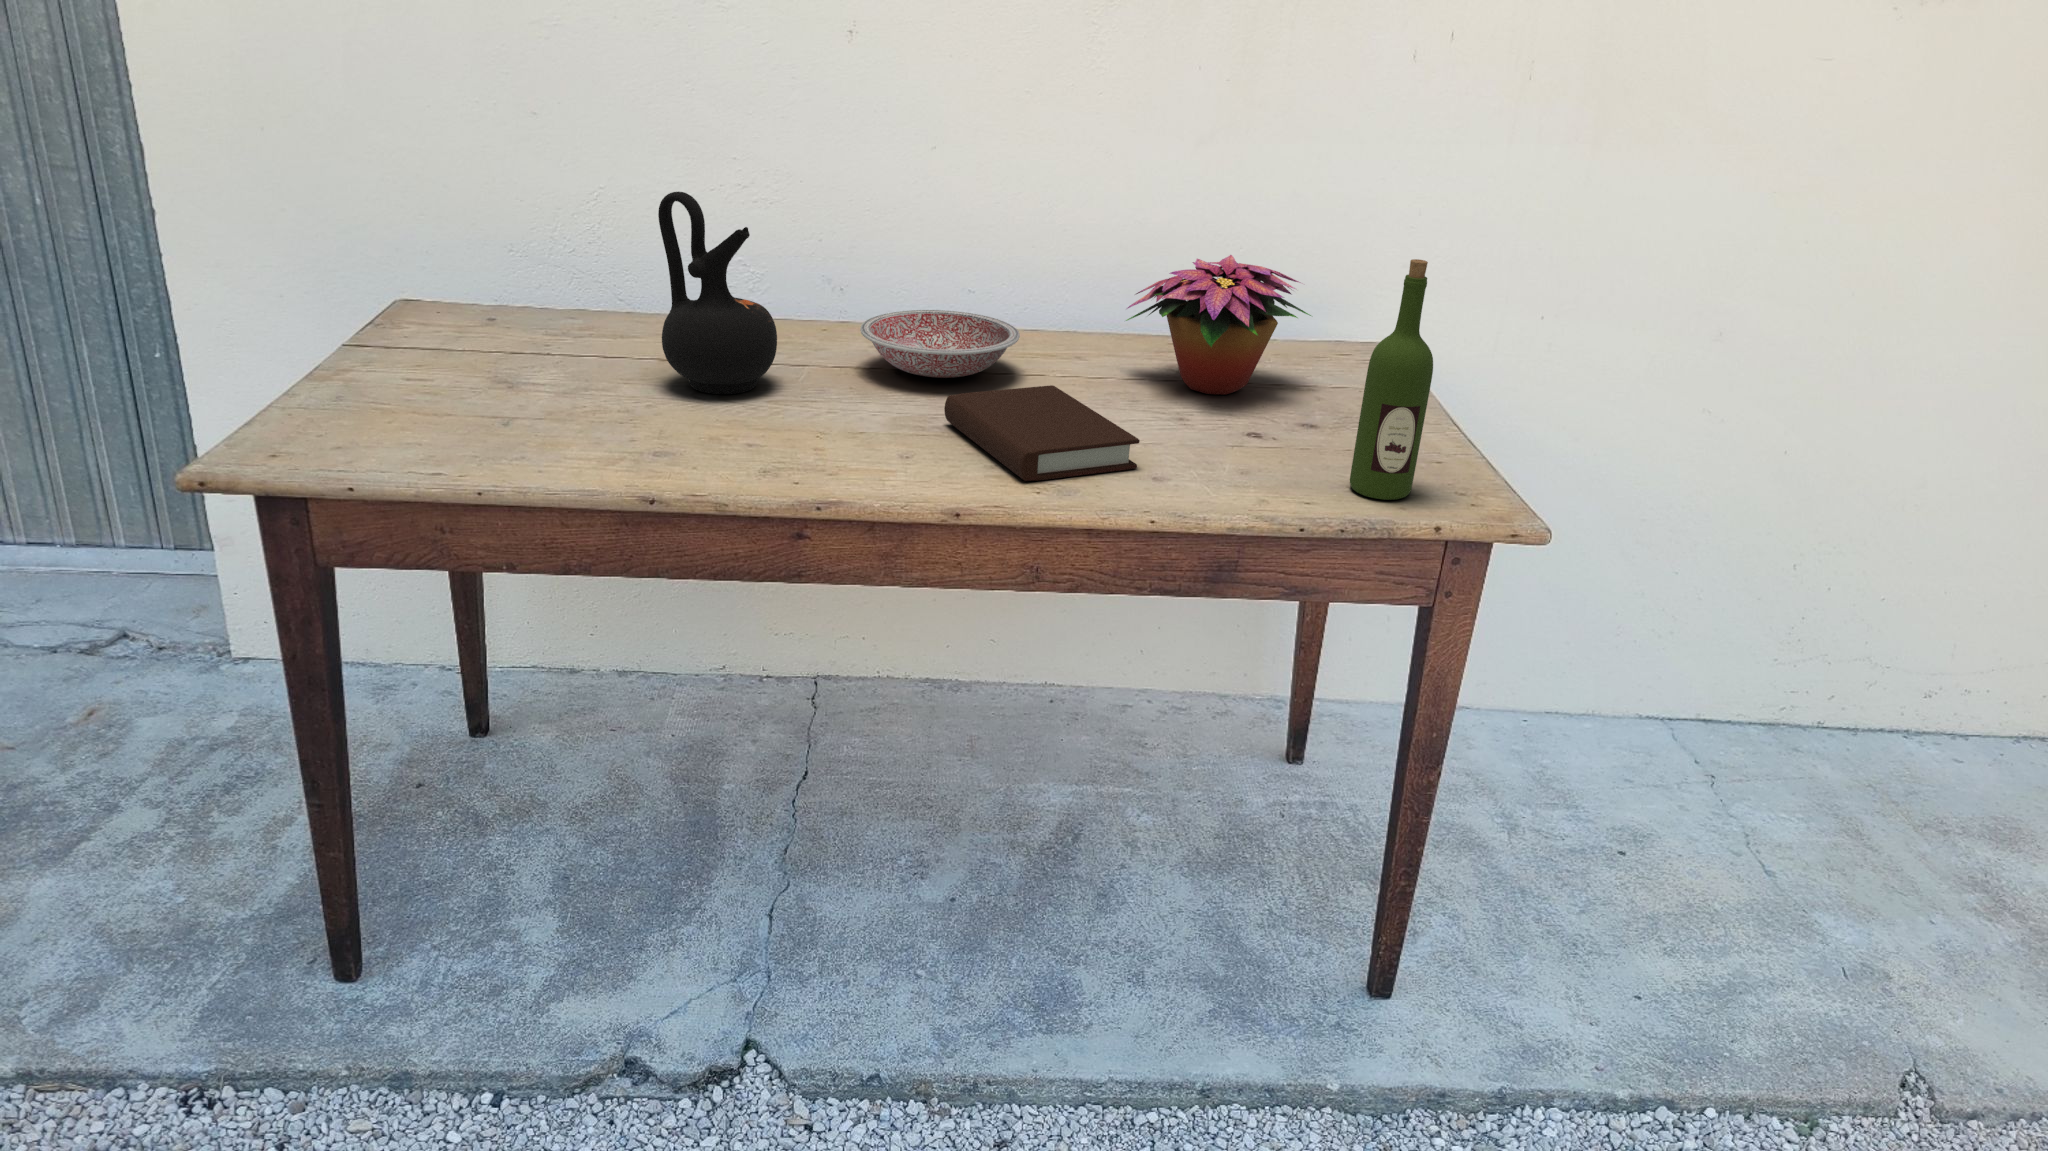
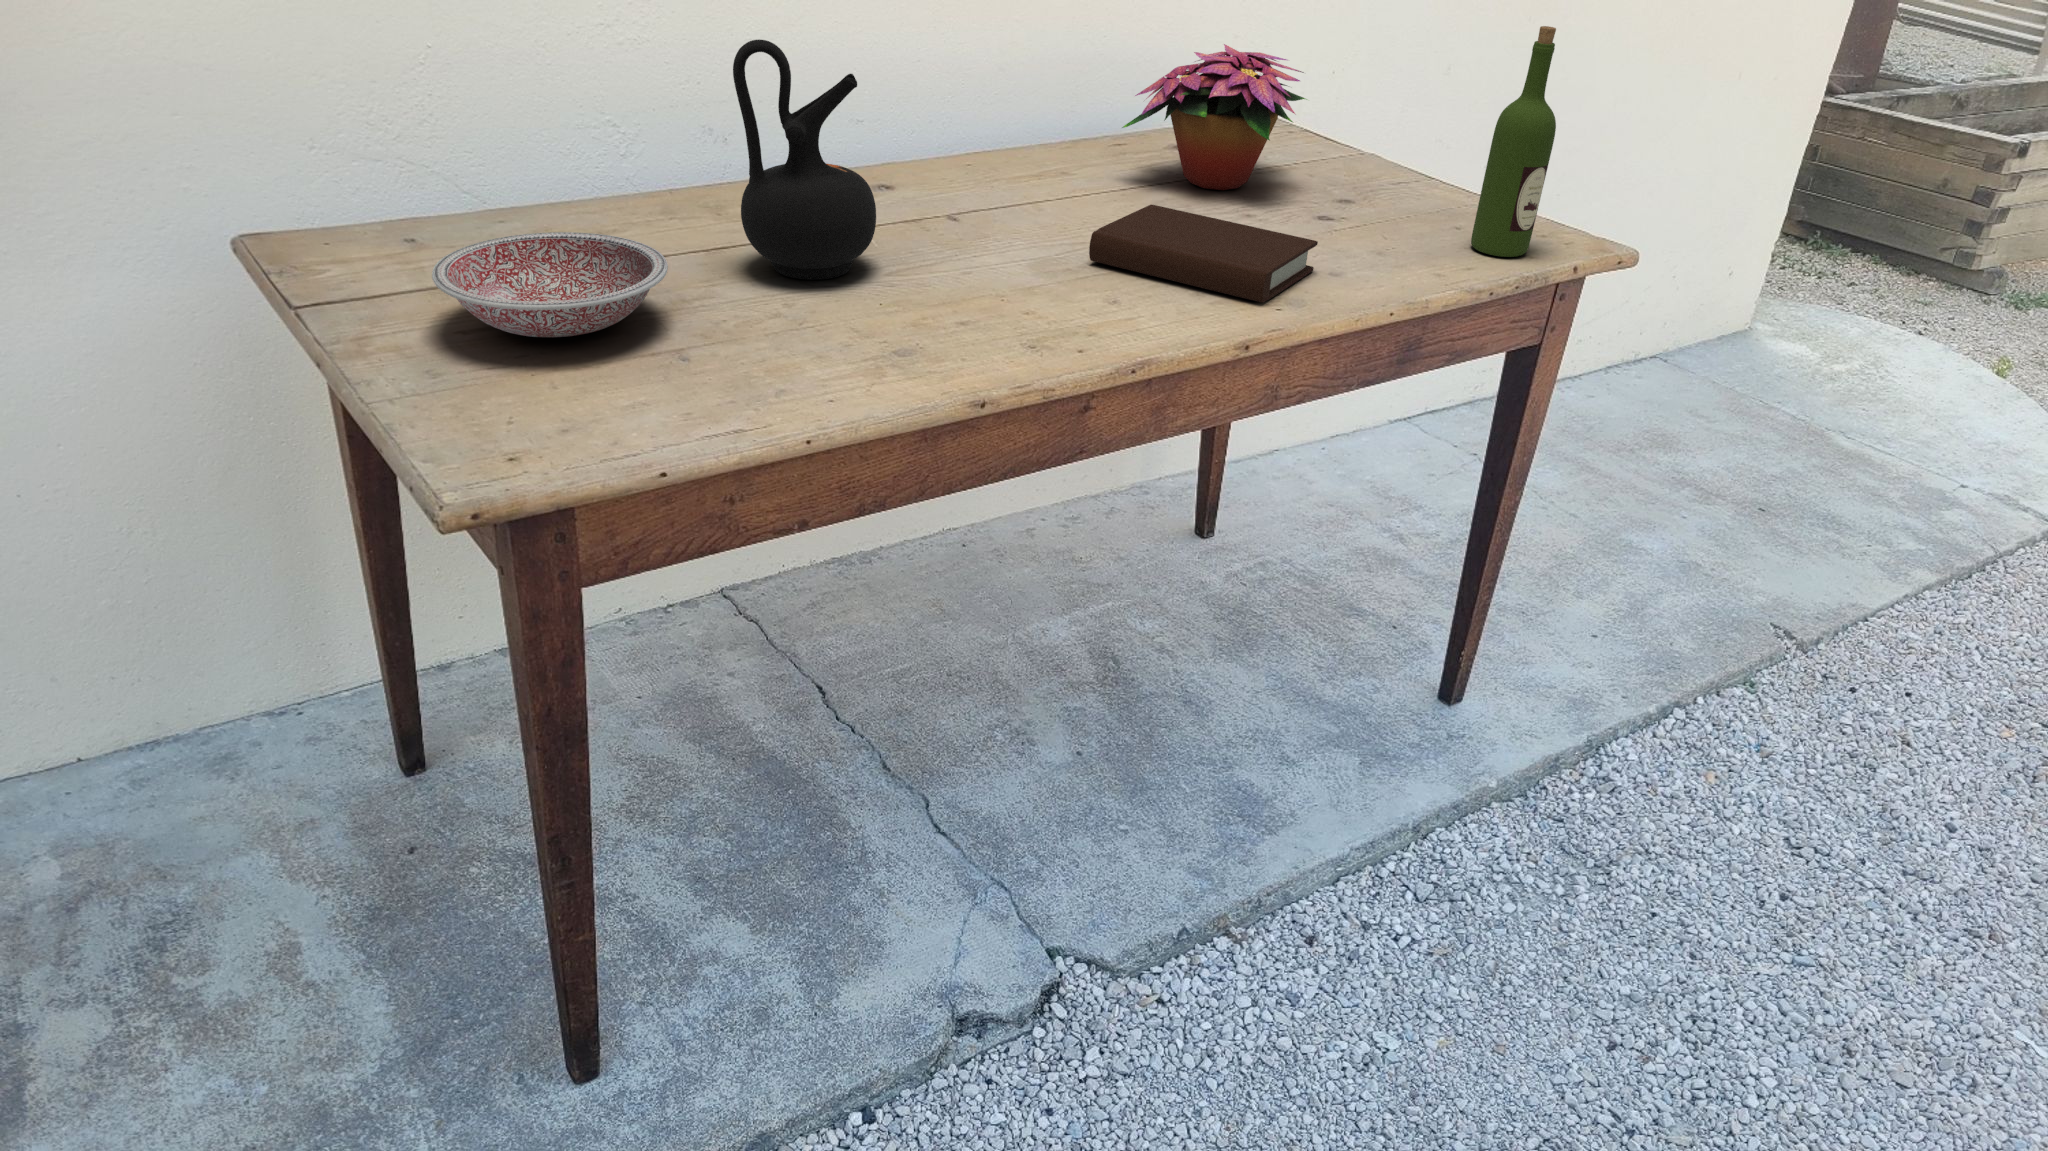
bowl: present [860,310,1020,378] -> present [432,232,668,337]

